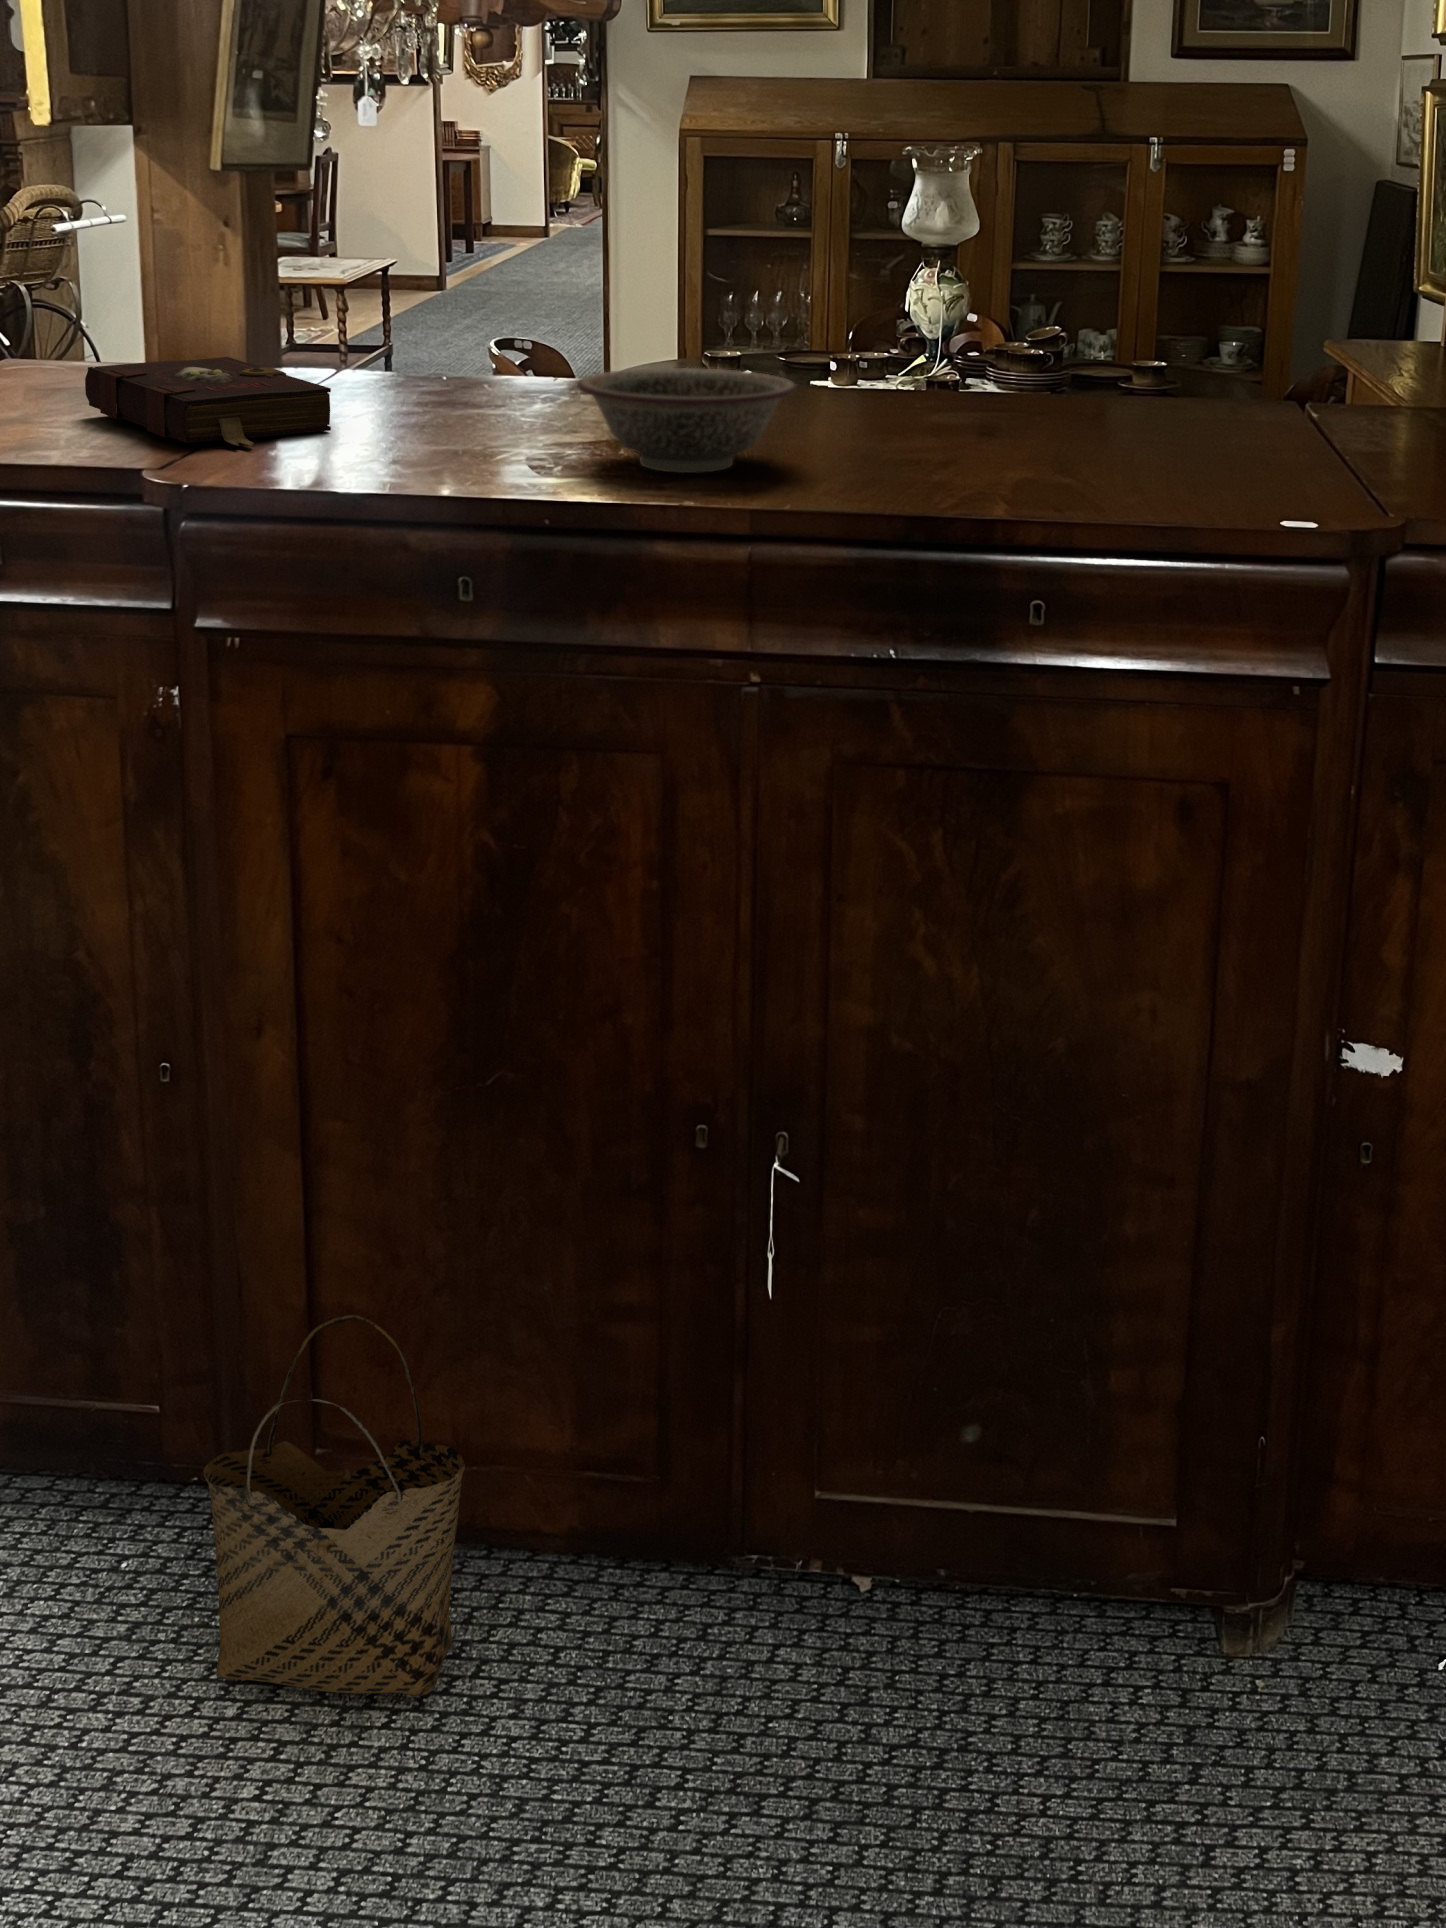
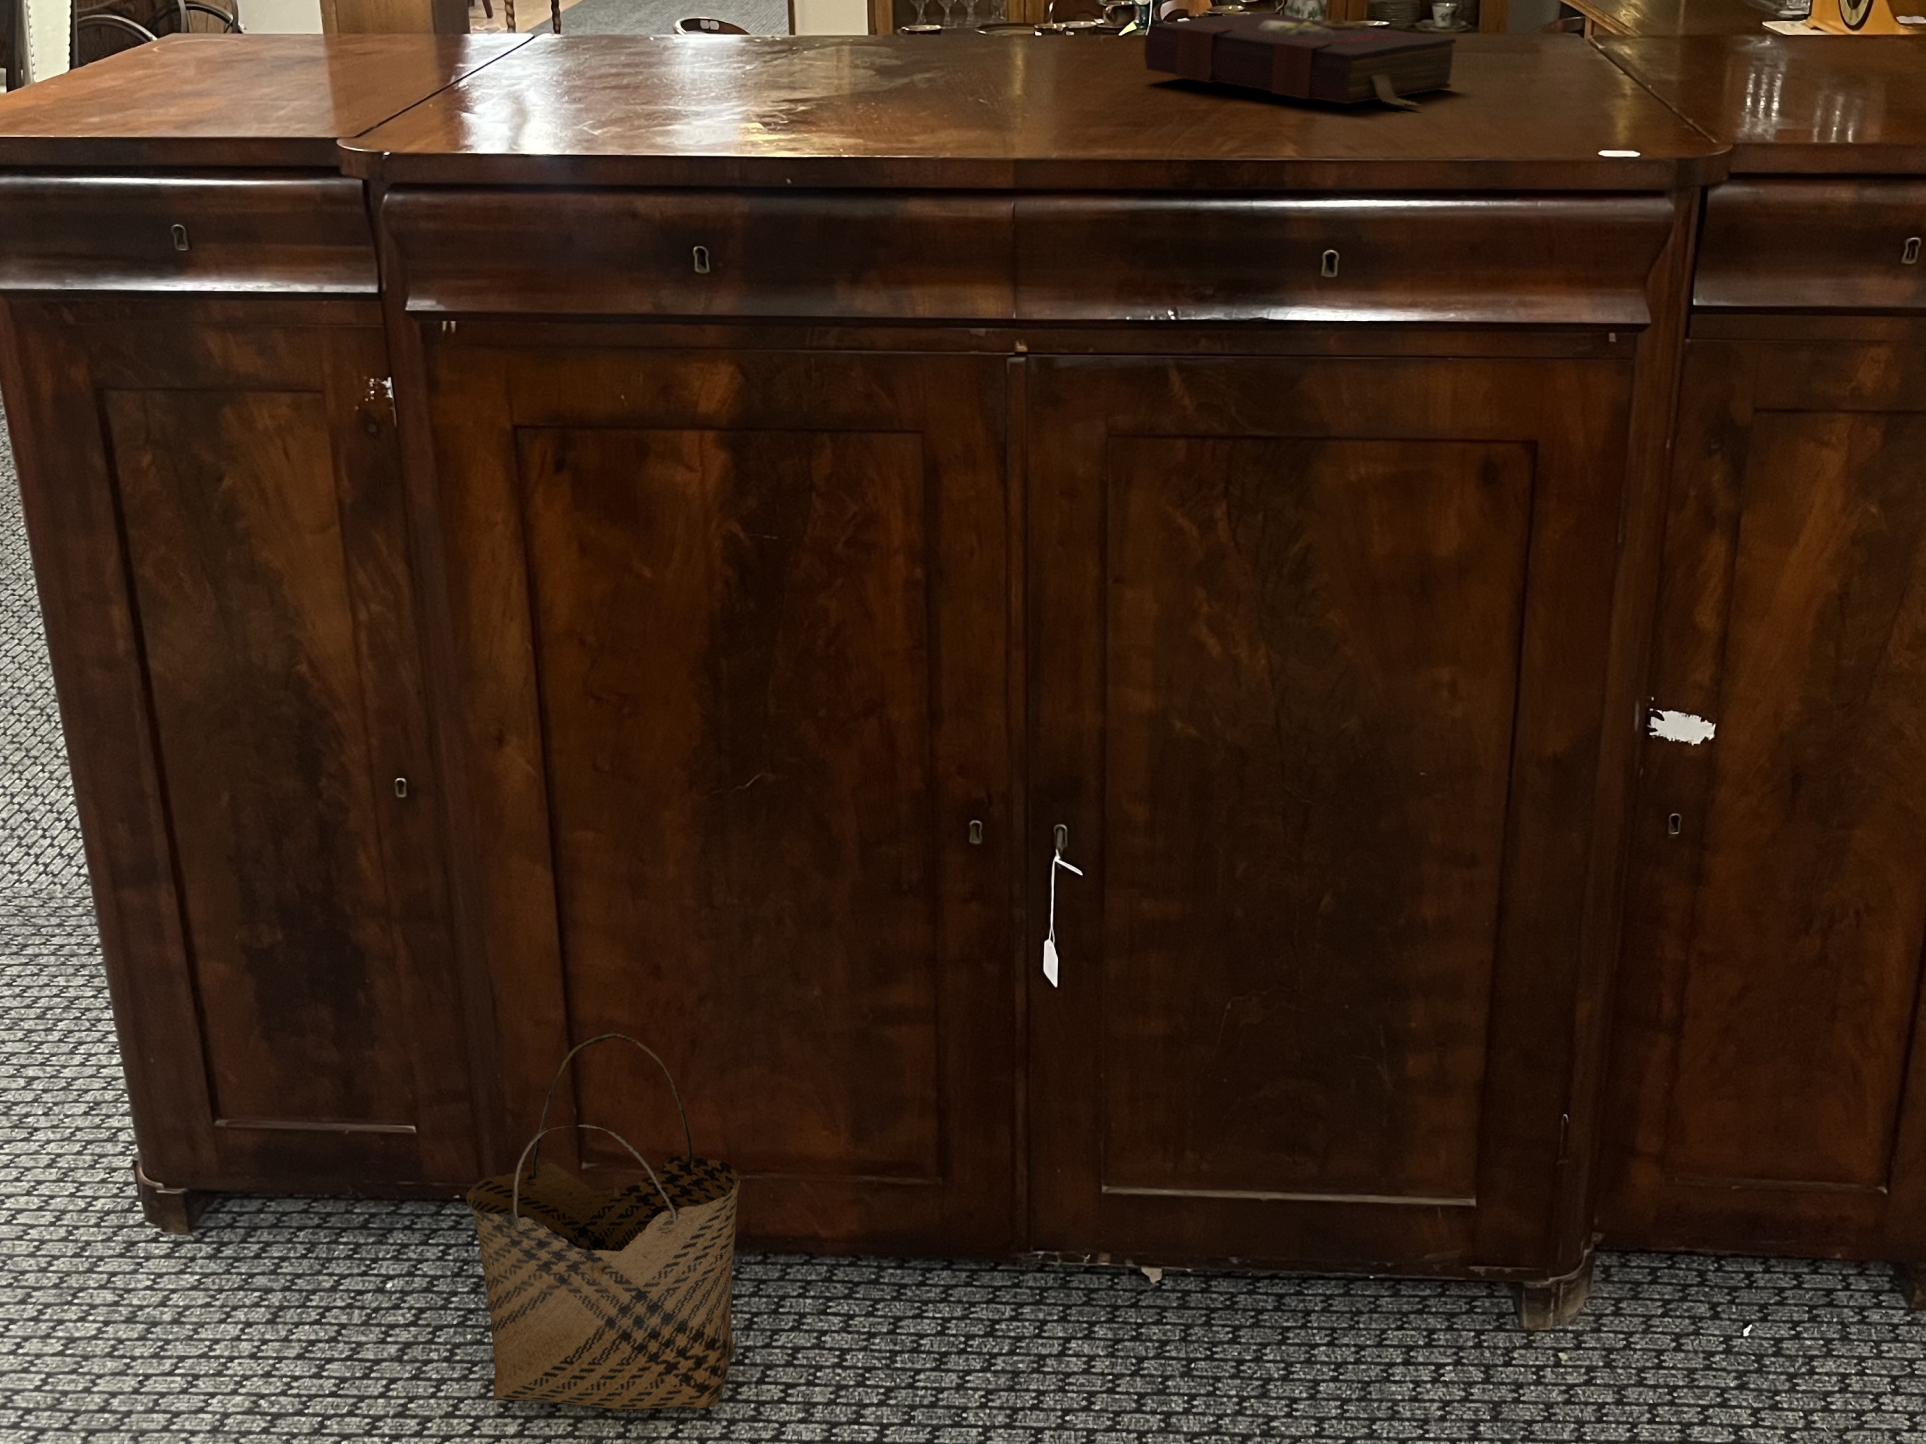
book: present [85,357,331,447] -> present [1144,12,1456,106]
decorative bowl: present [577,368,797,473] -> none [808,5,1055,120]

